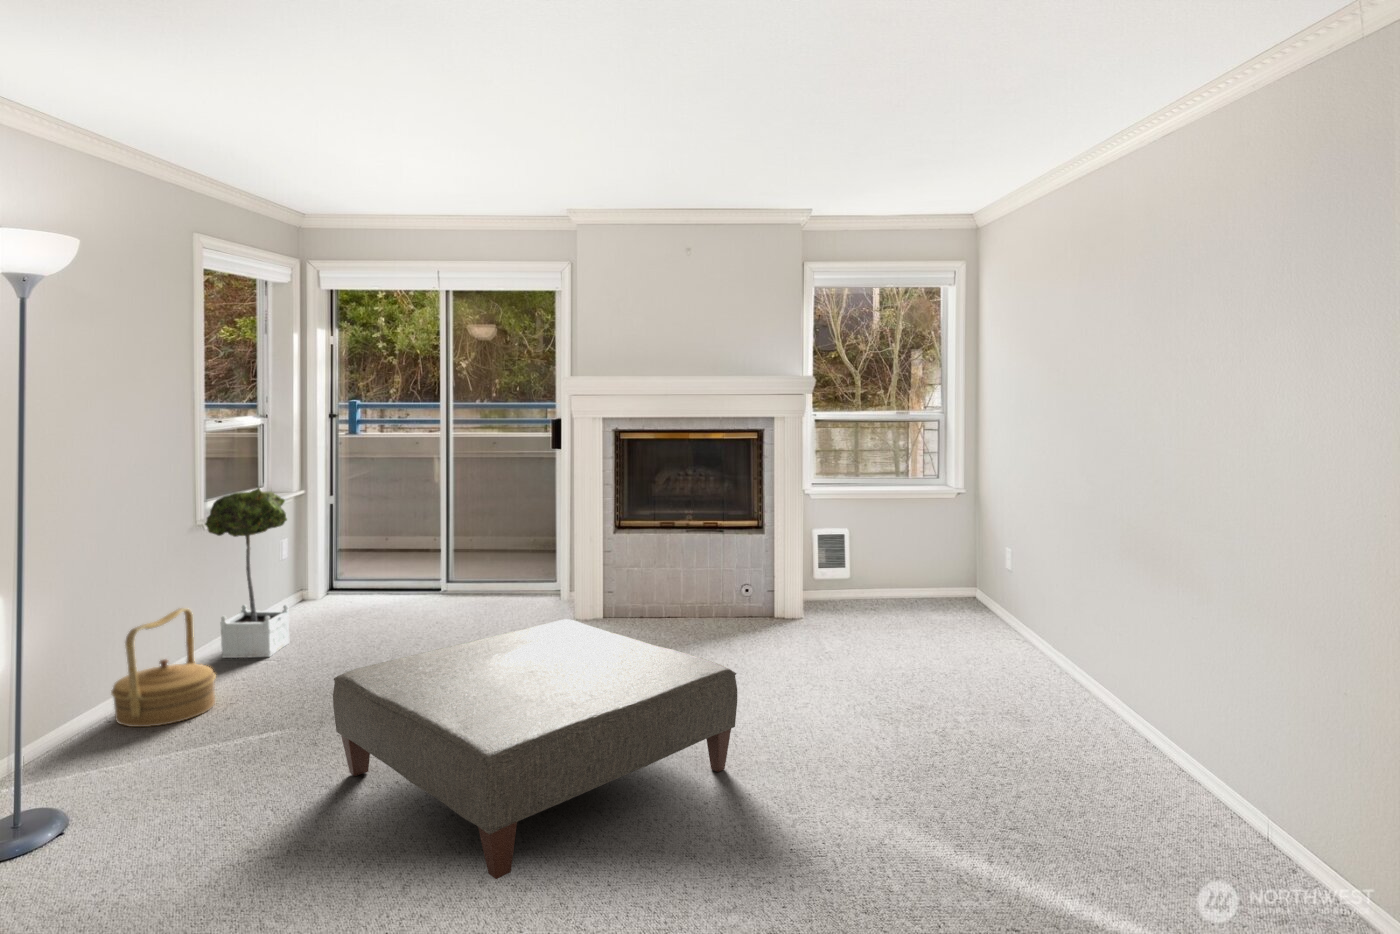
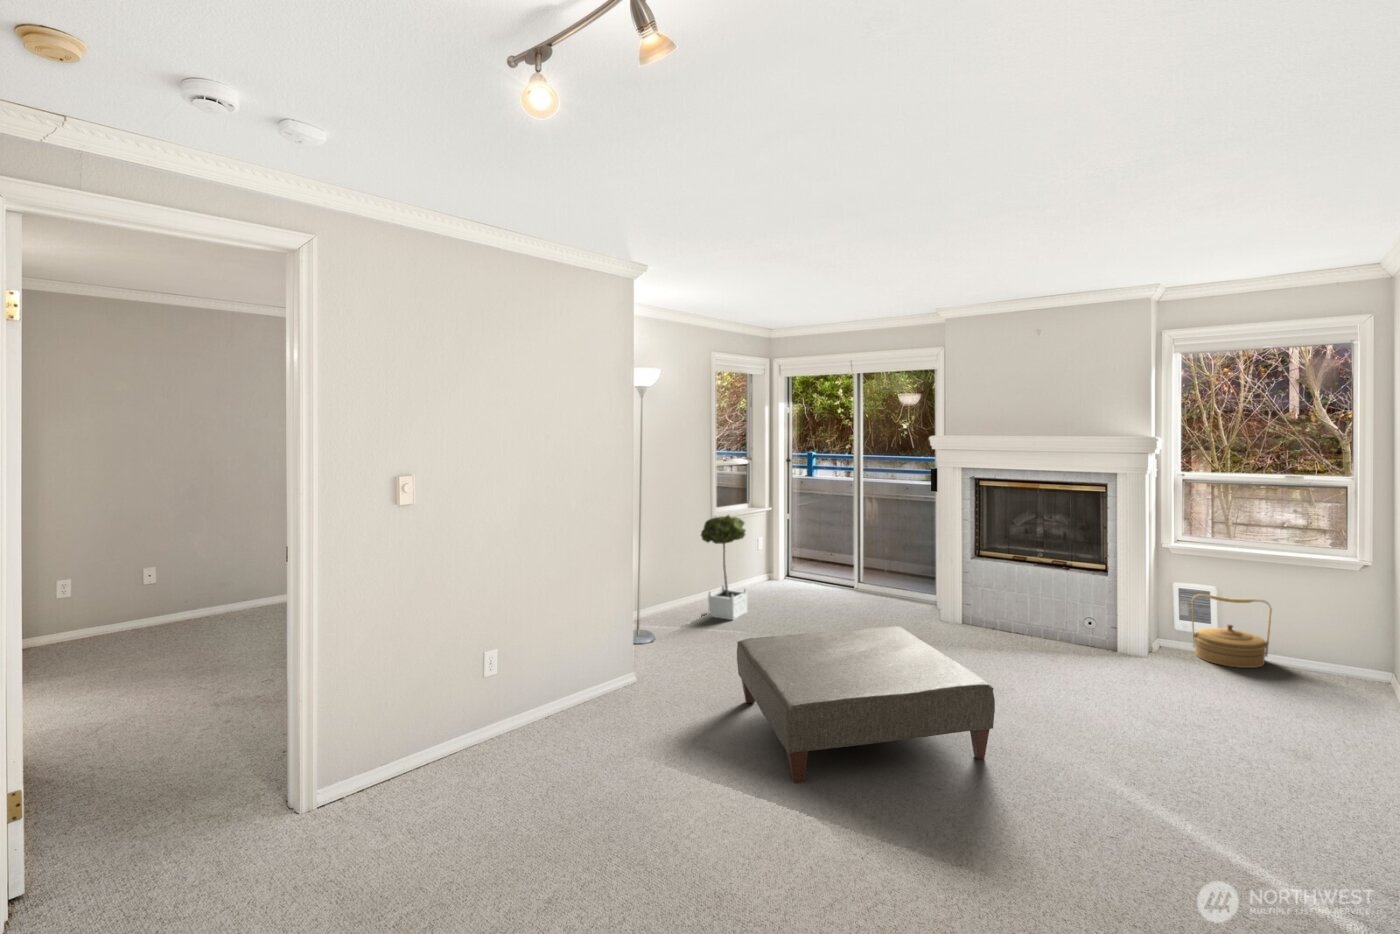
woven basket: present [111,608,216,727] -> present [1192,594,1272,668]

